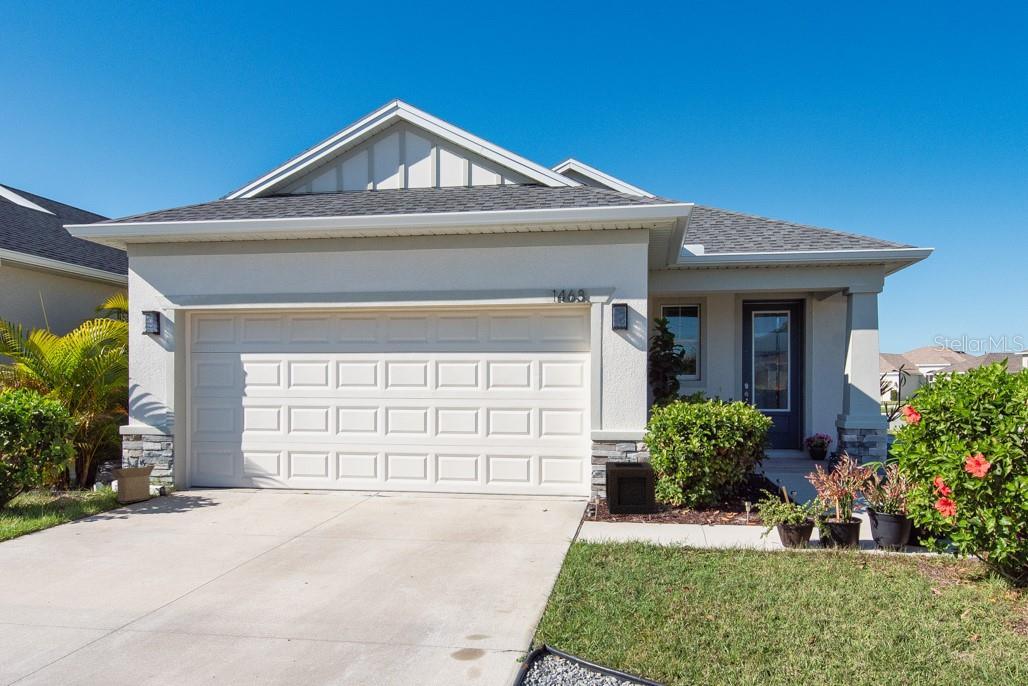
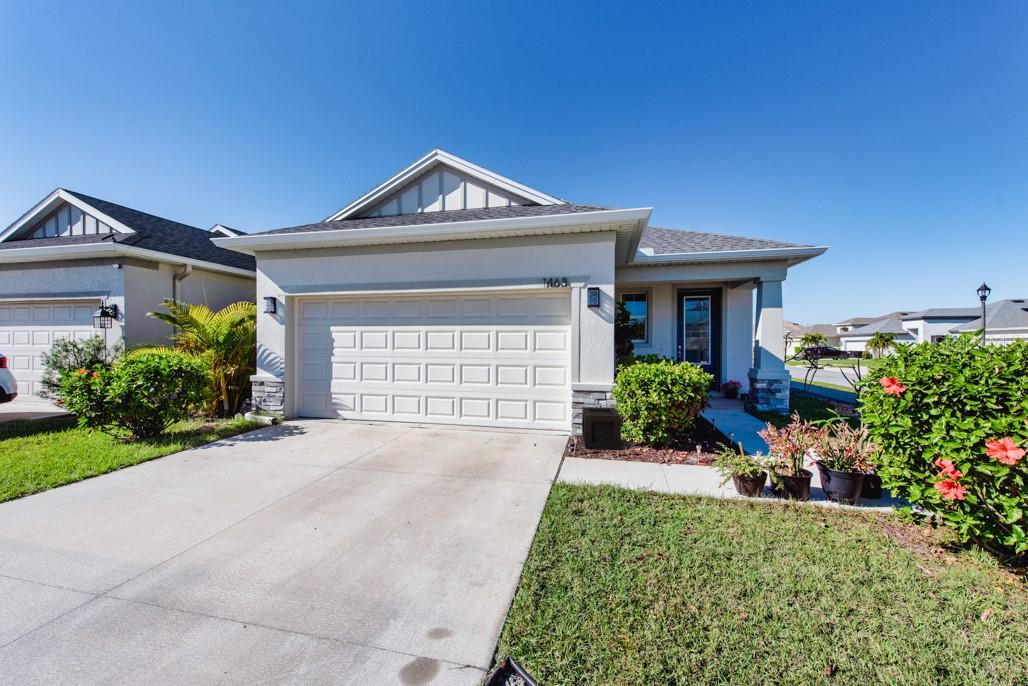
cardboard box: present [111,465,155,504] -> none [240,403,271,430]

